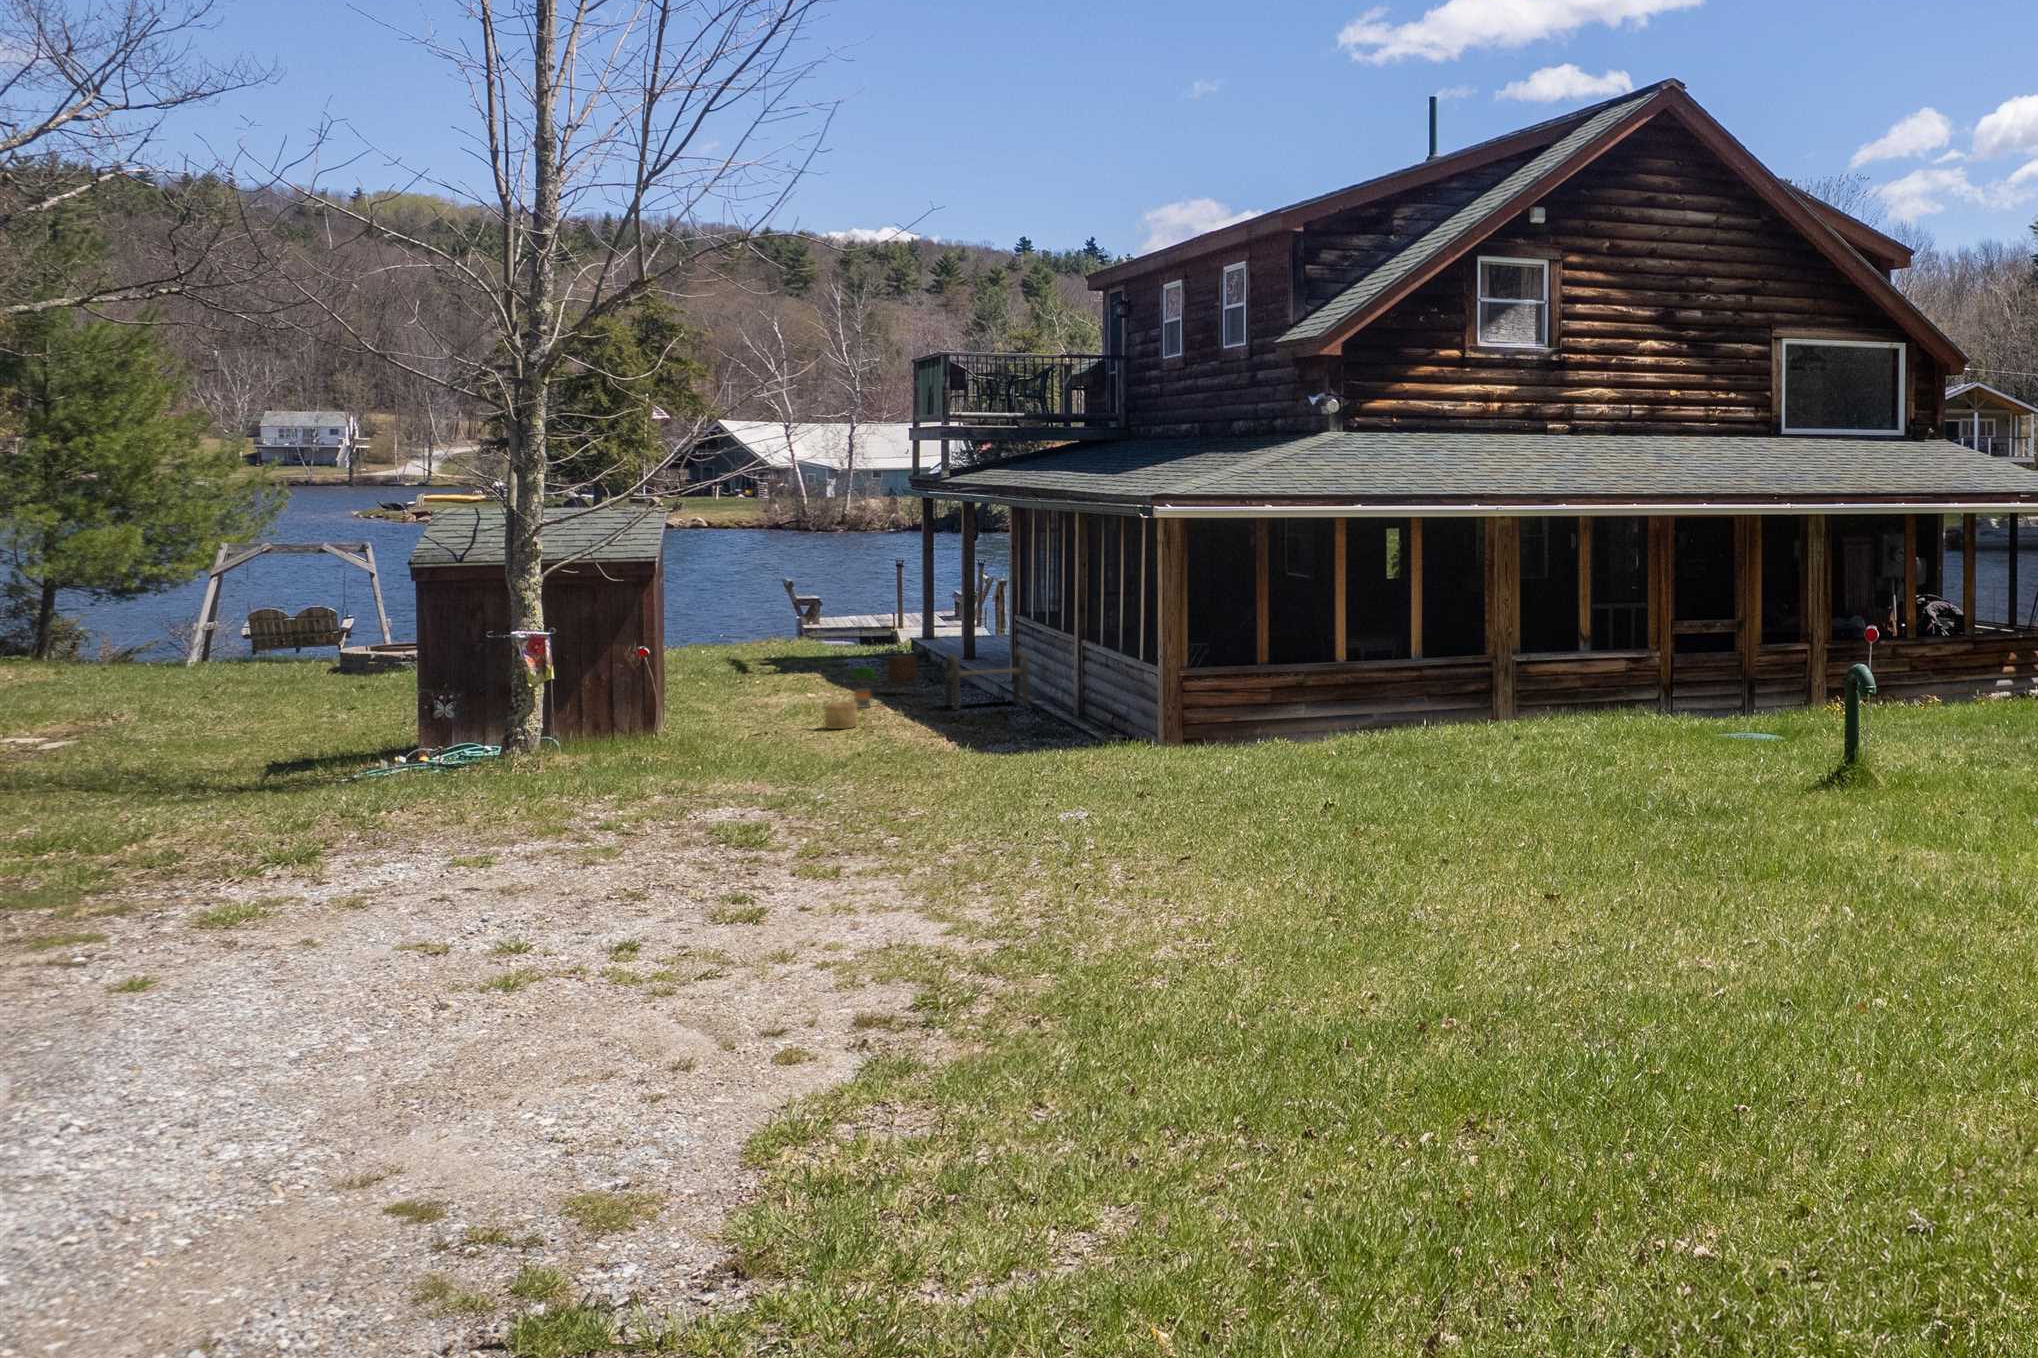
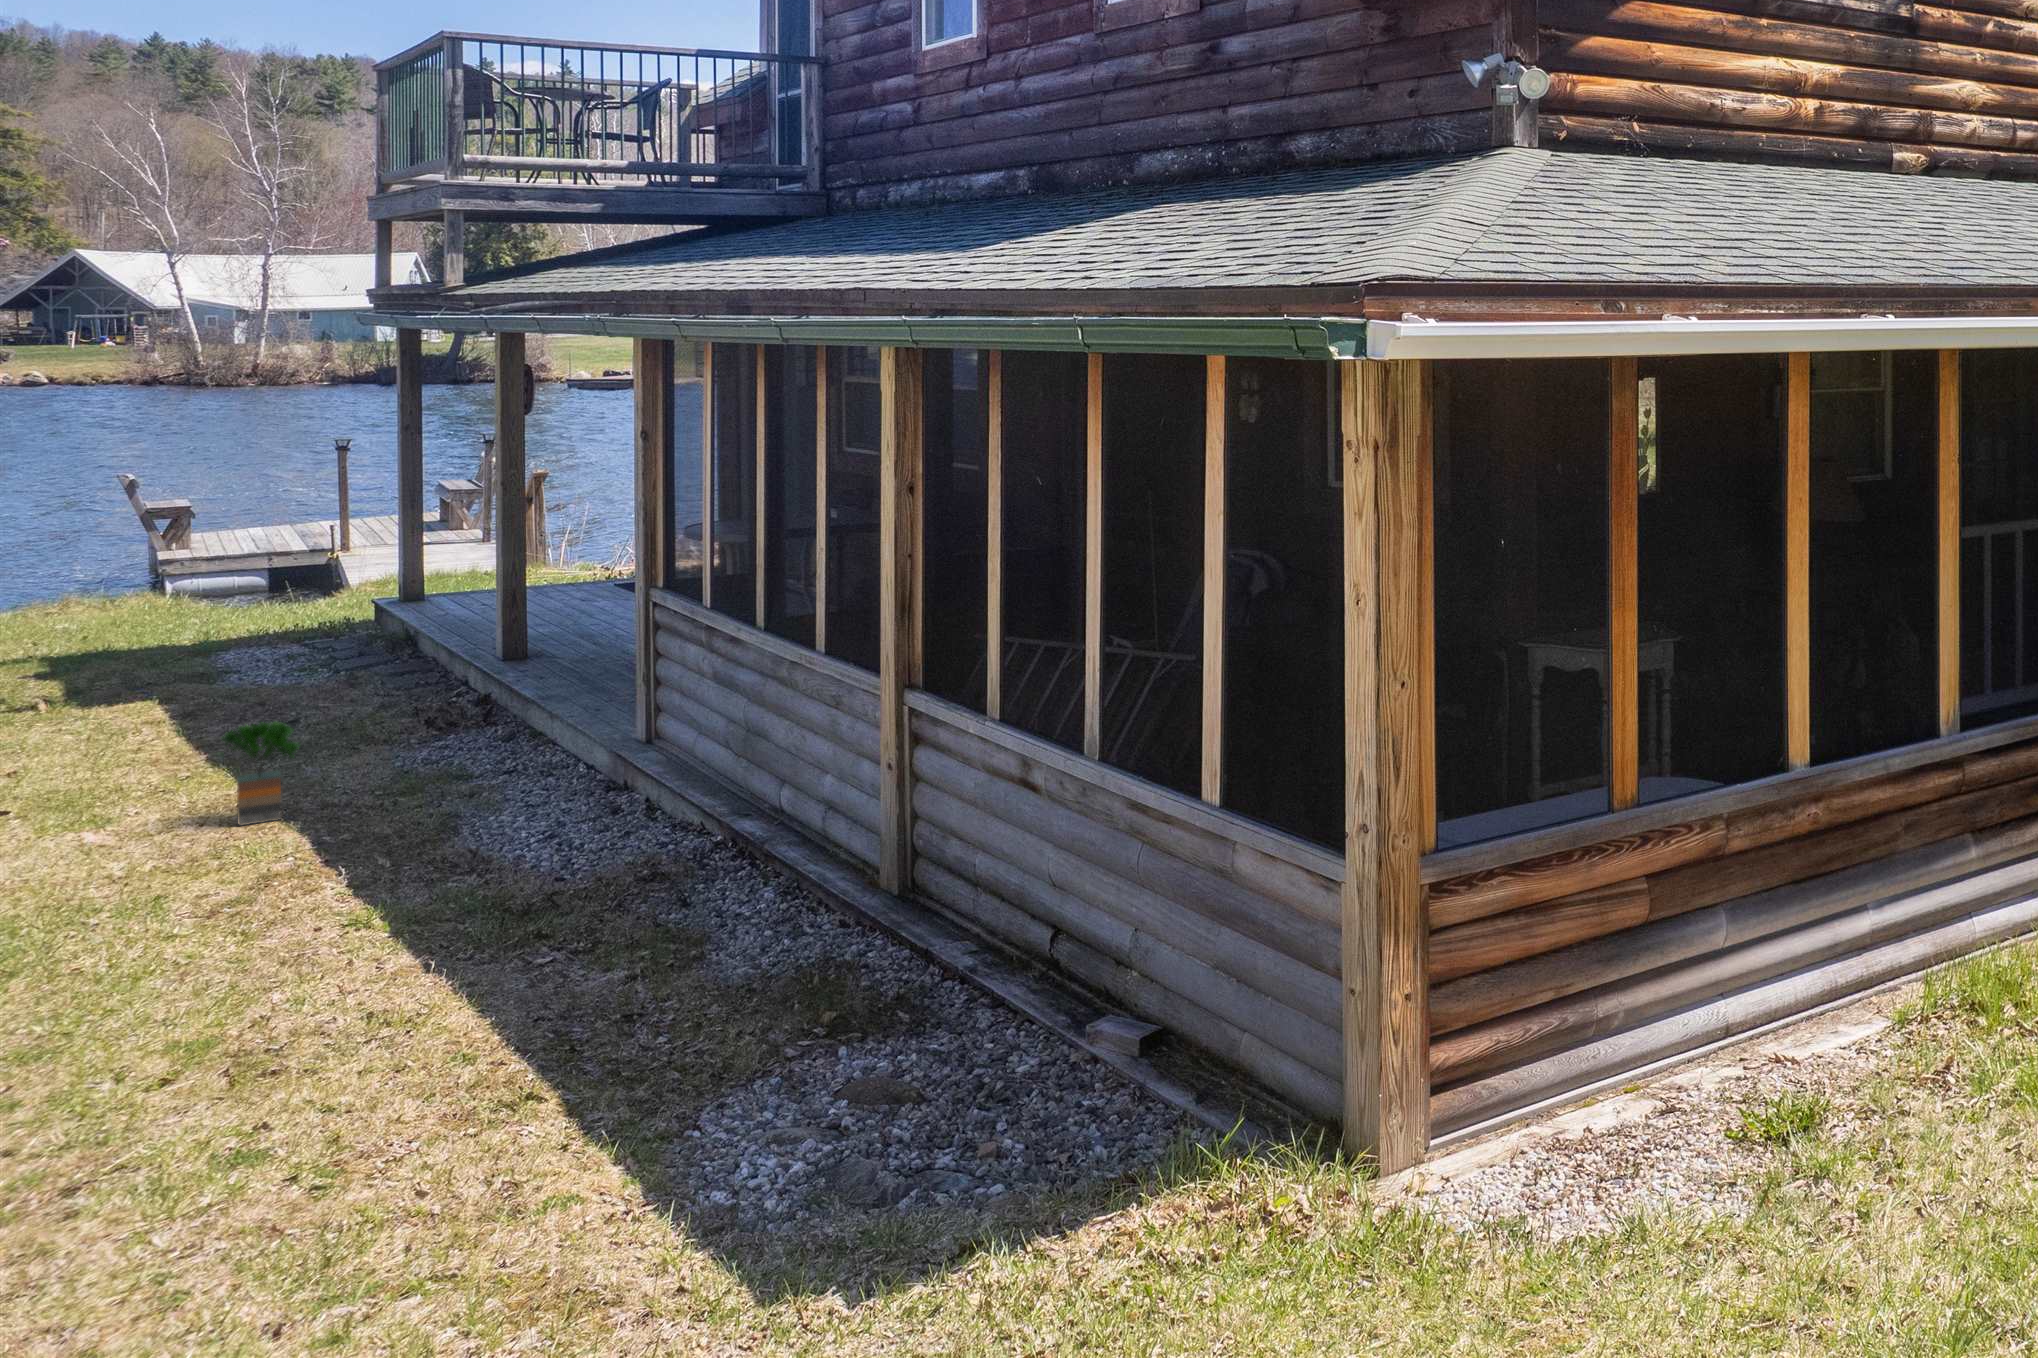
bench: present [945,651,1029,710] -> none [480,660,692,821]
side table: present [887,655,918,691] -> none [324,671,409,772]
wooden bucket: present [825,702,858,729] -> none [132,851,237,938]

